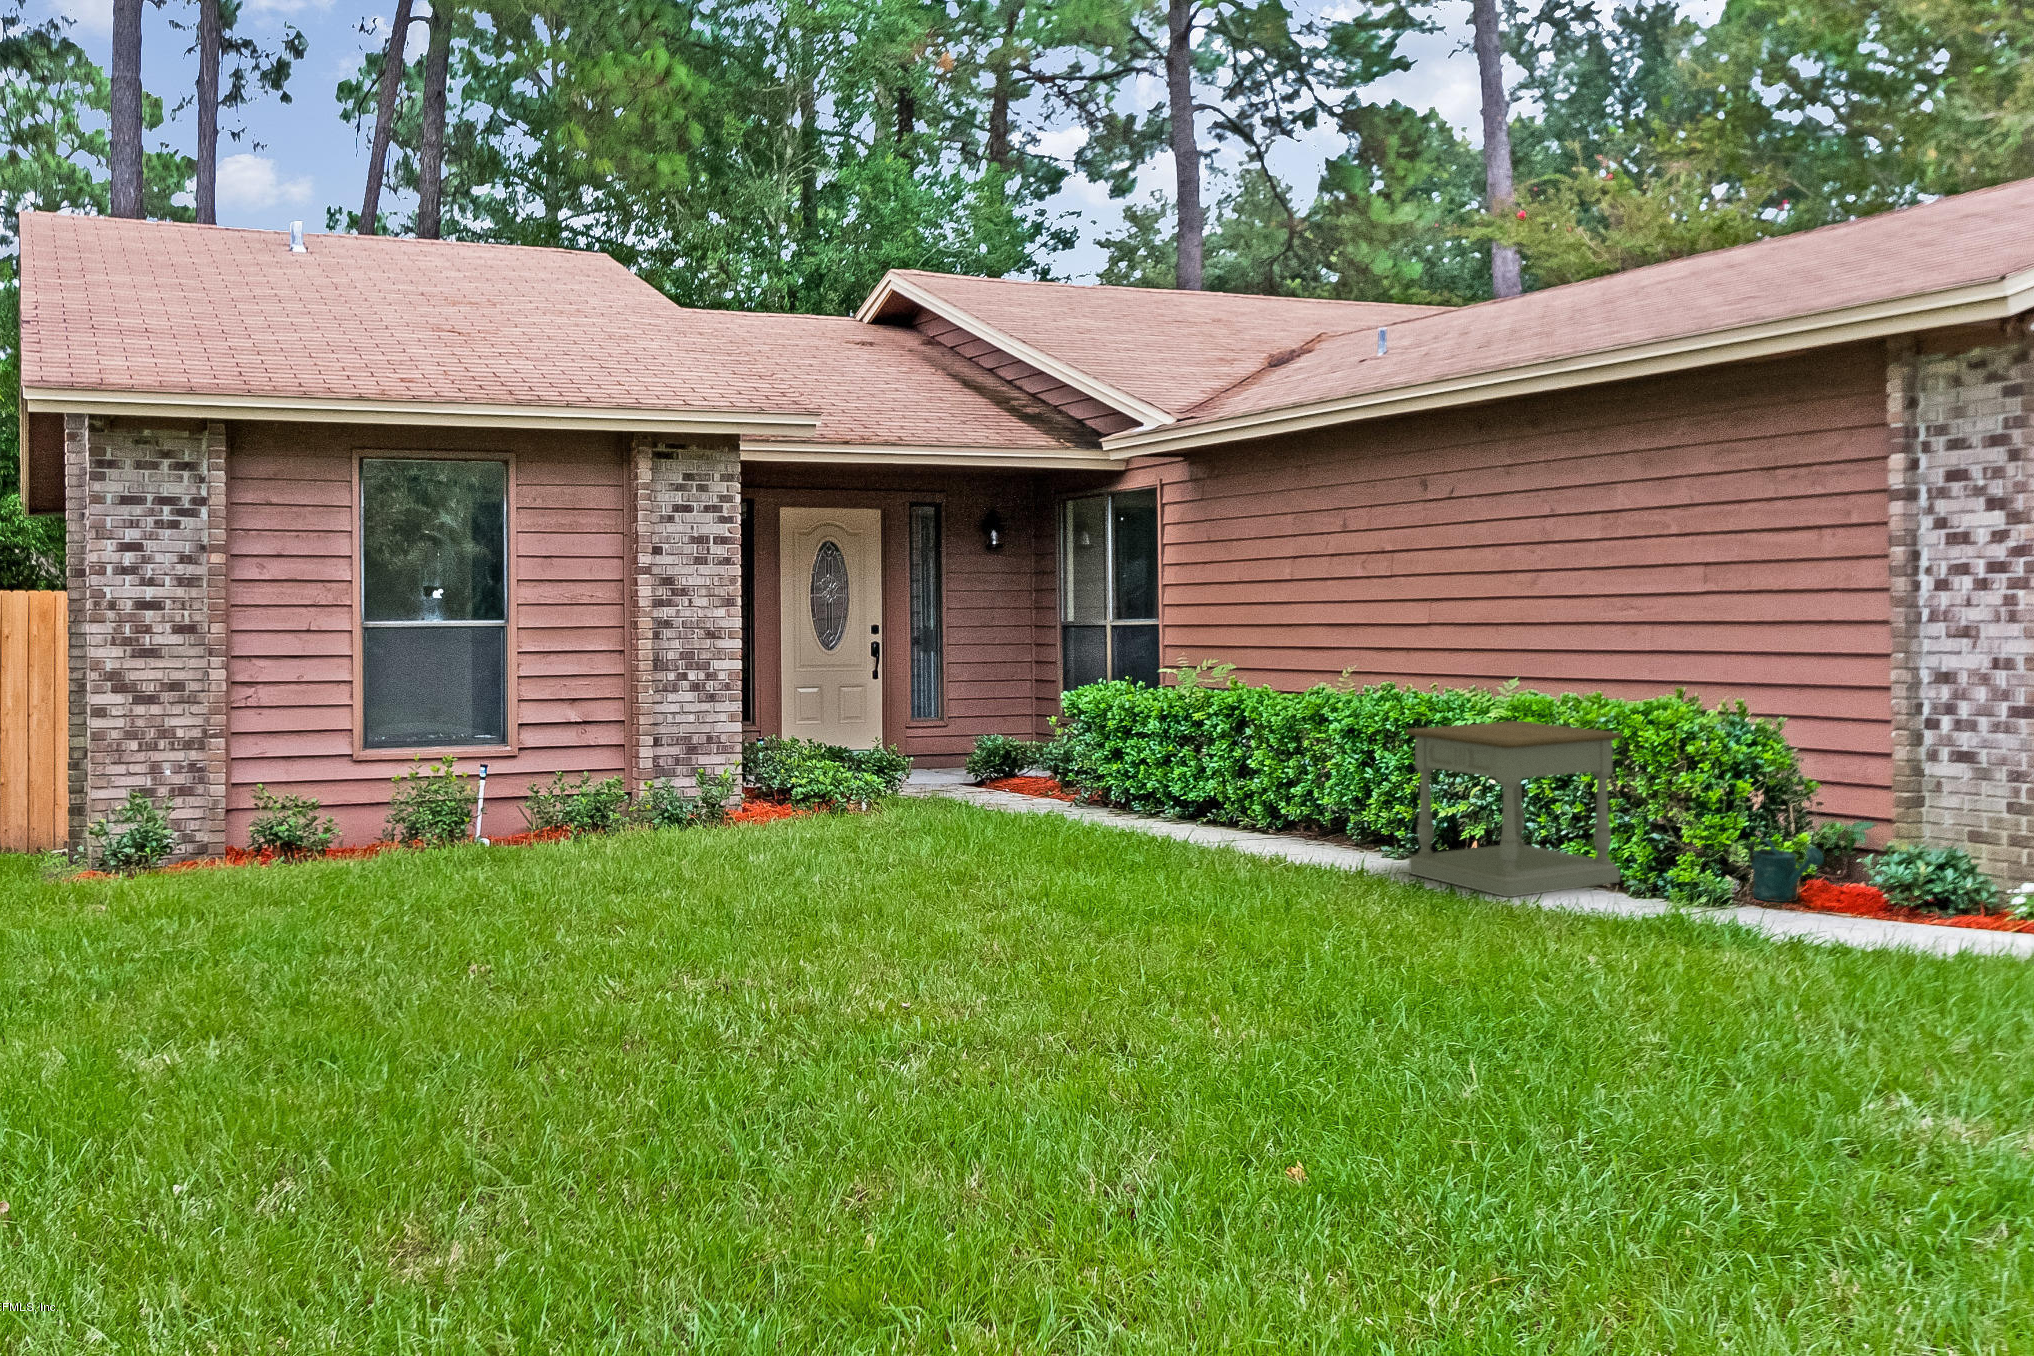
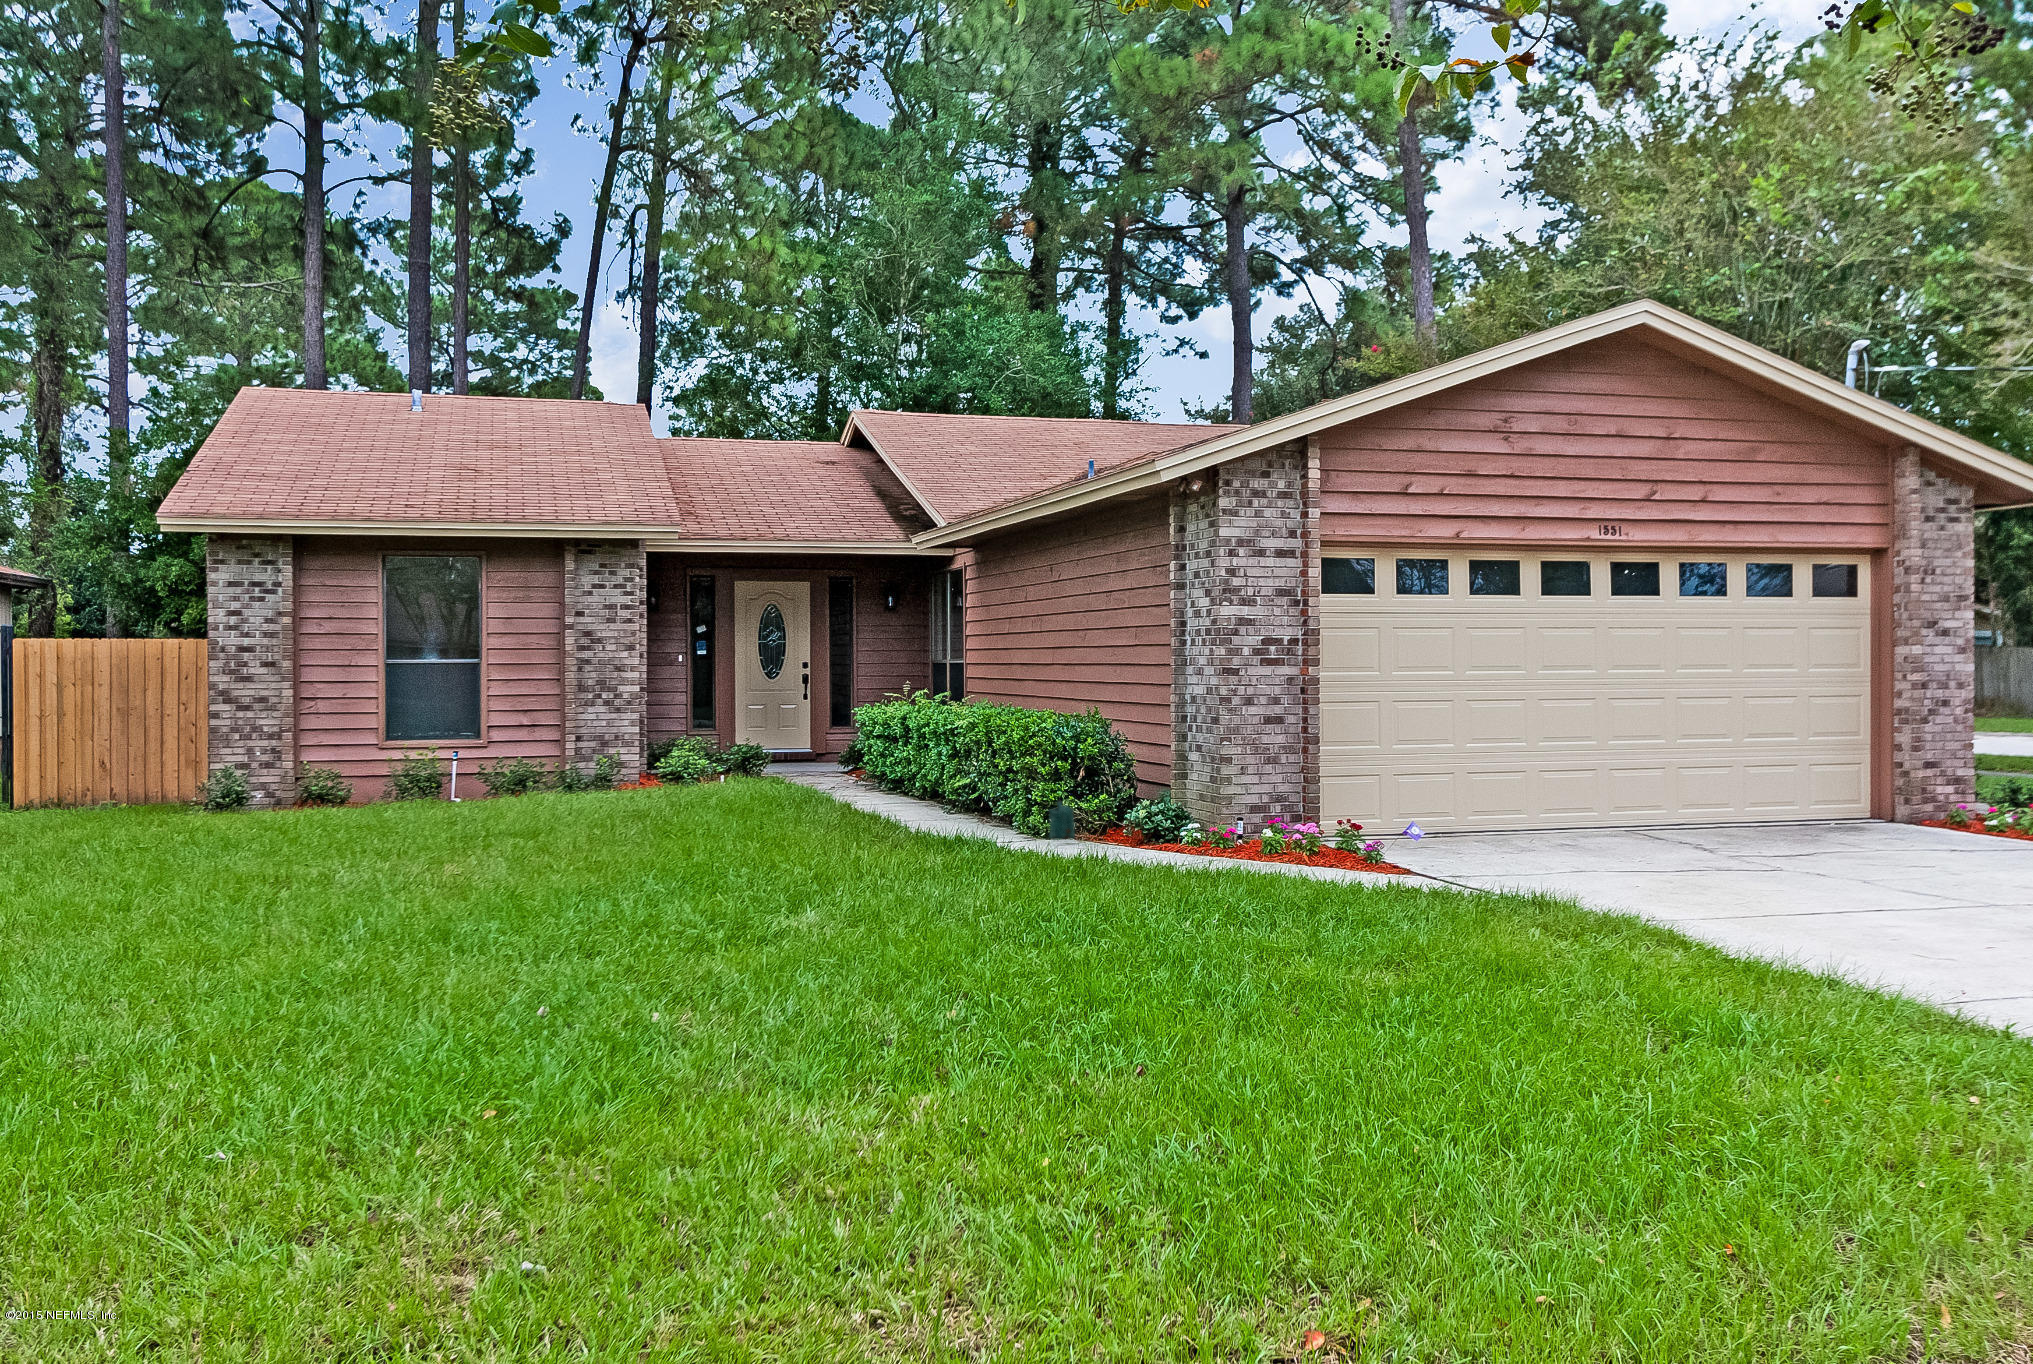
side table: present [1406,721,1623,897] -> none [893,728,1006,834]

